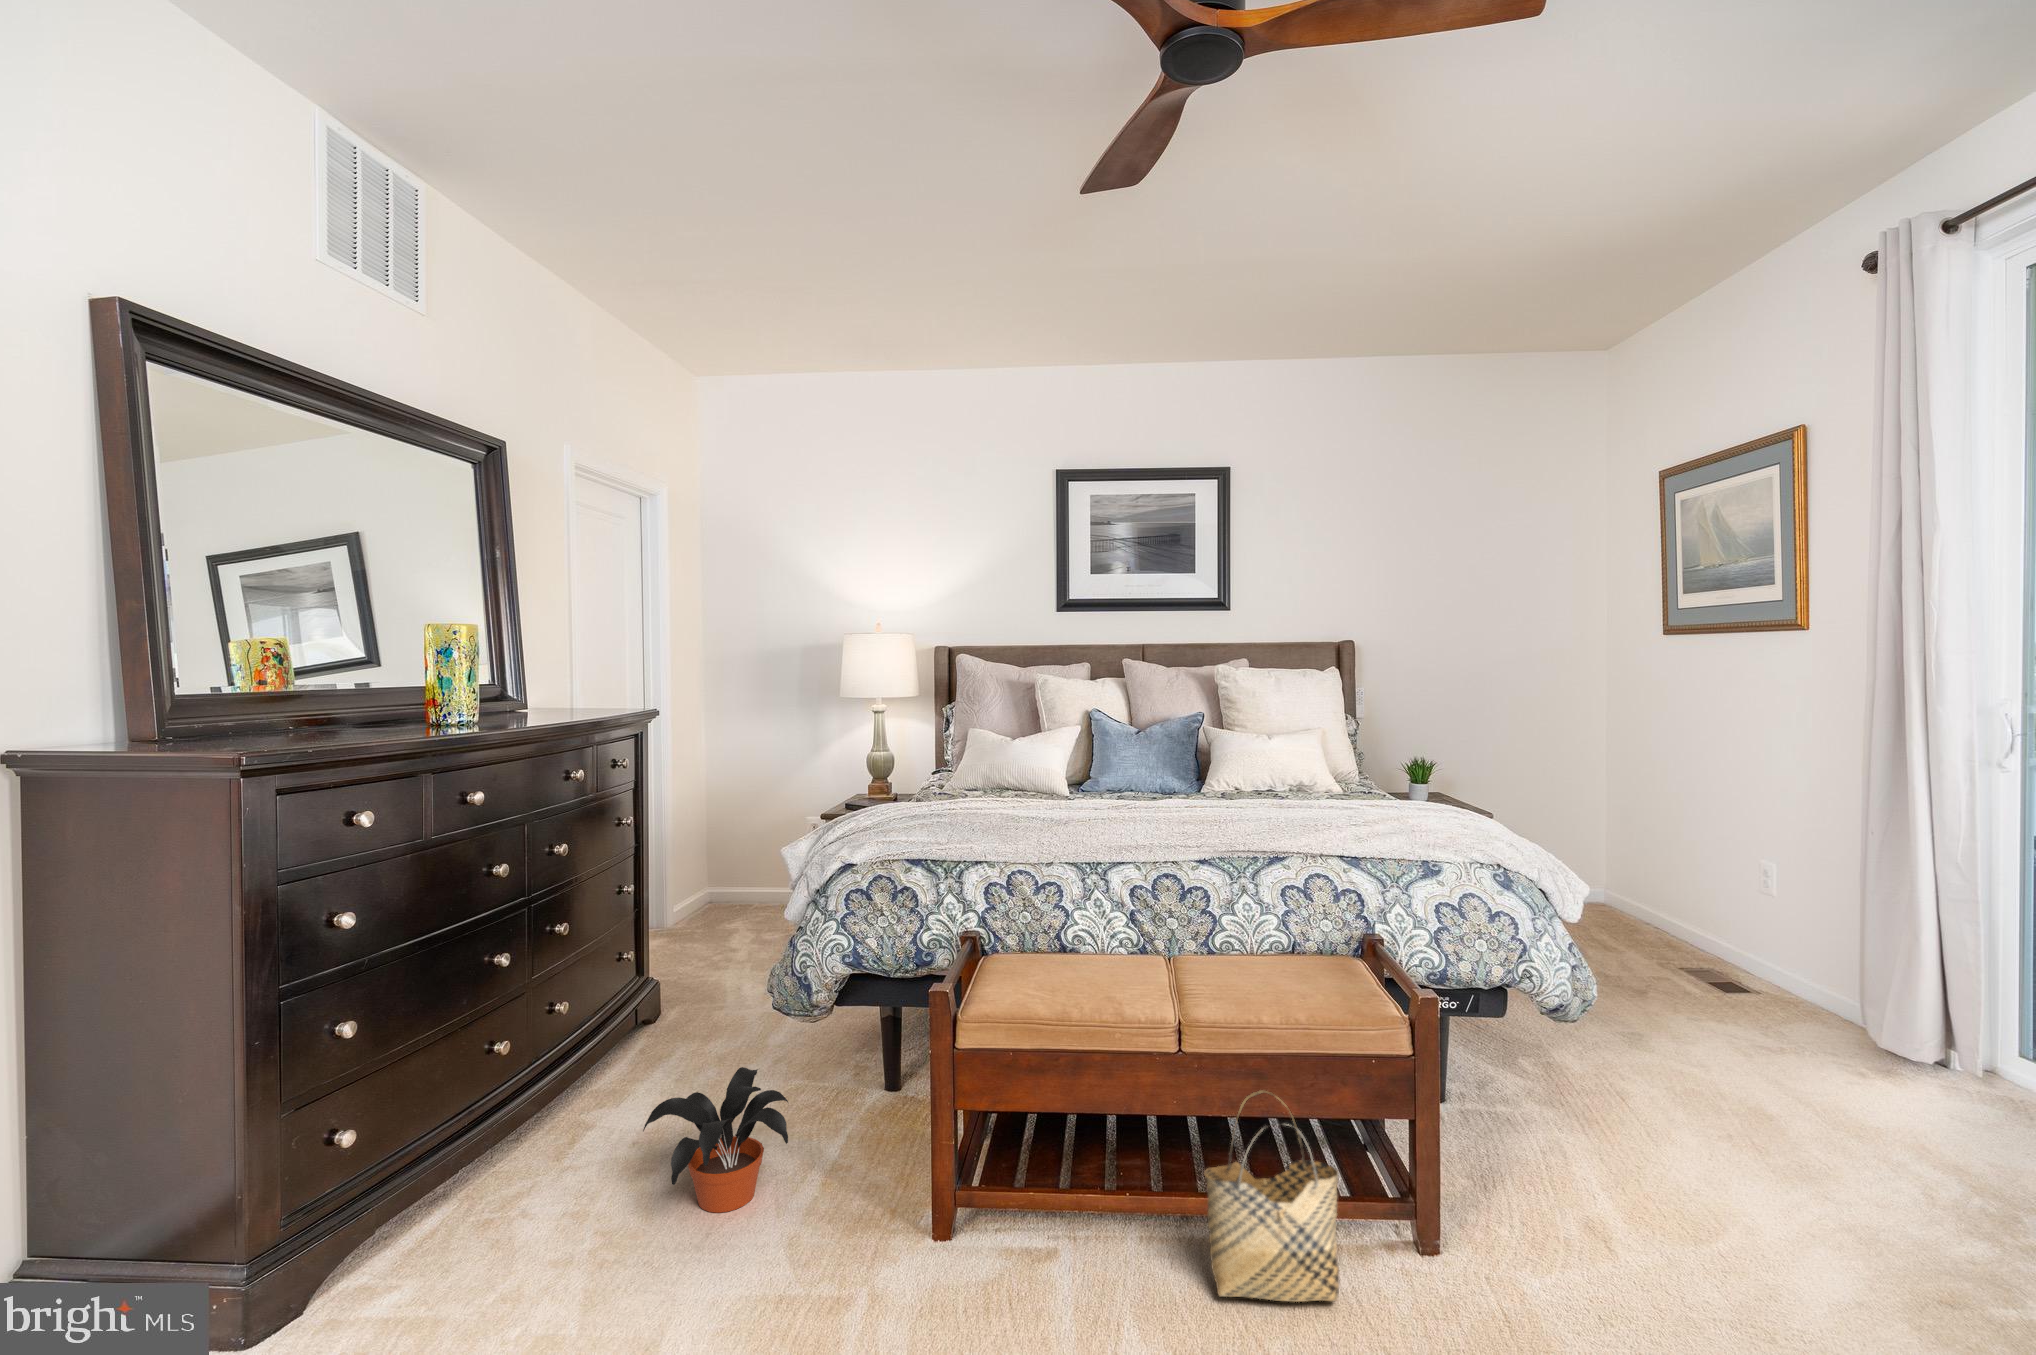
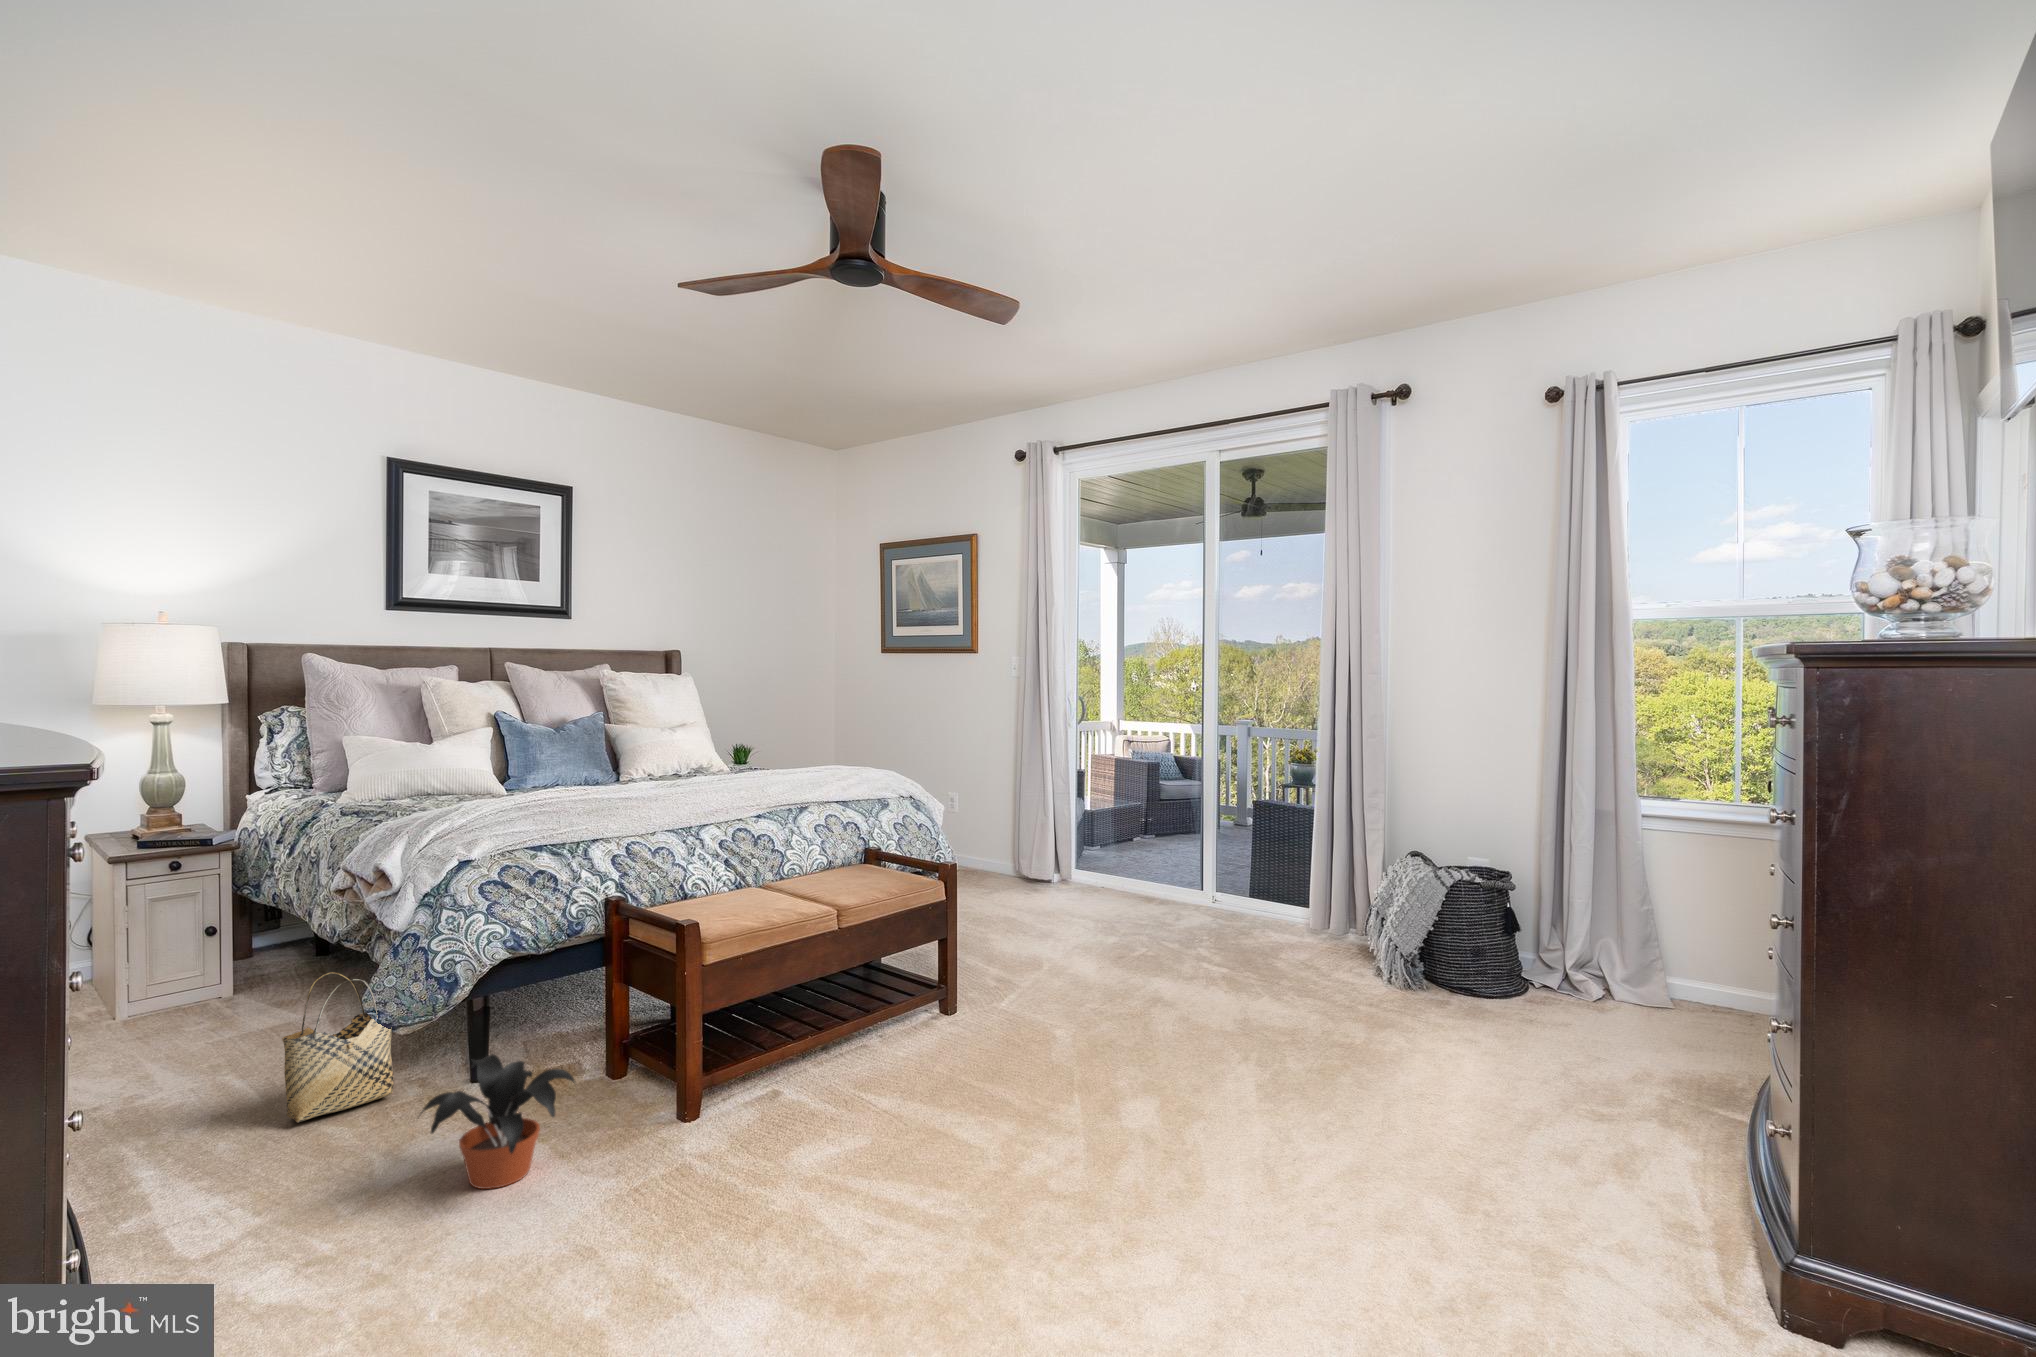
woven basket: present [1204,1090,1340,1302] -> present [282,972,394,1123]

